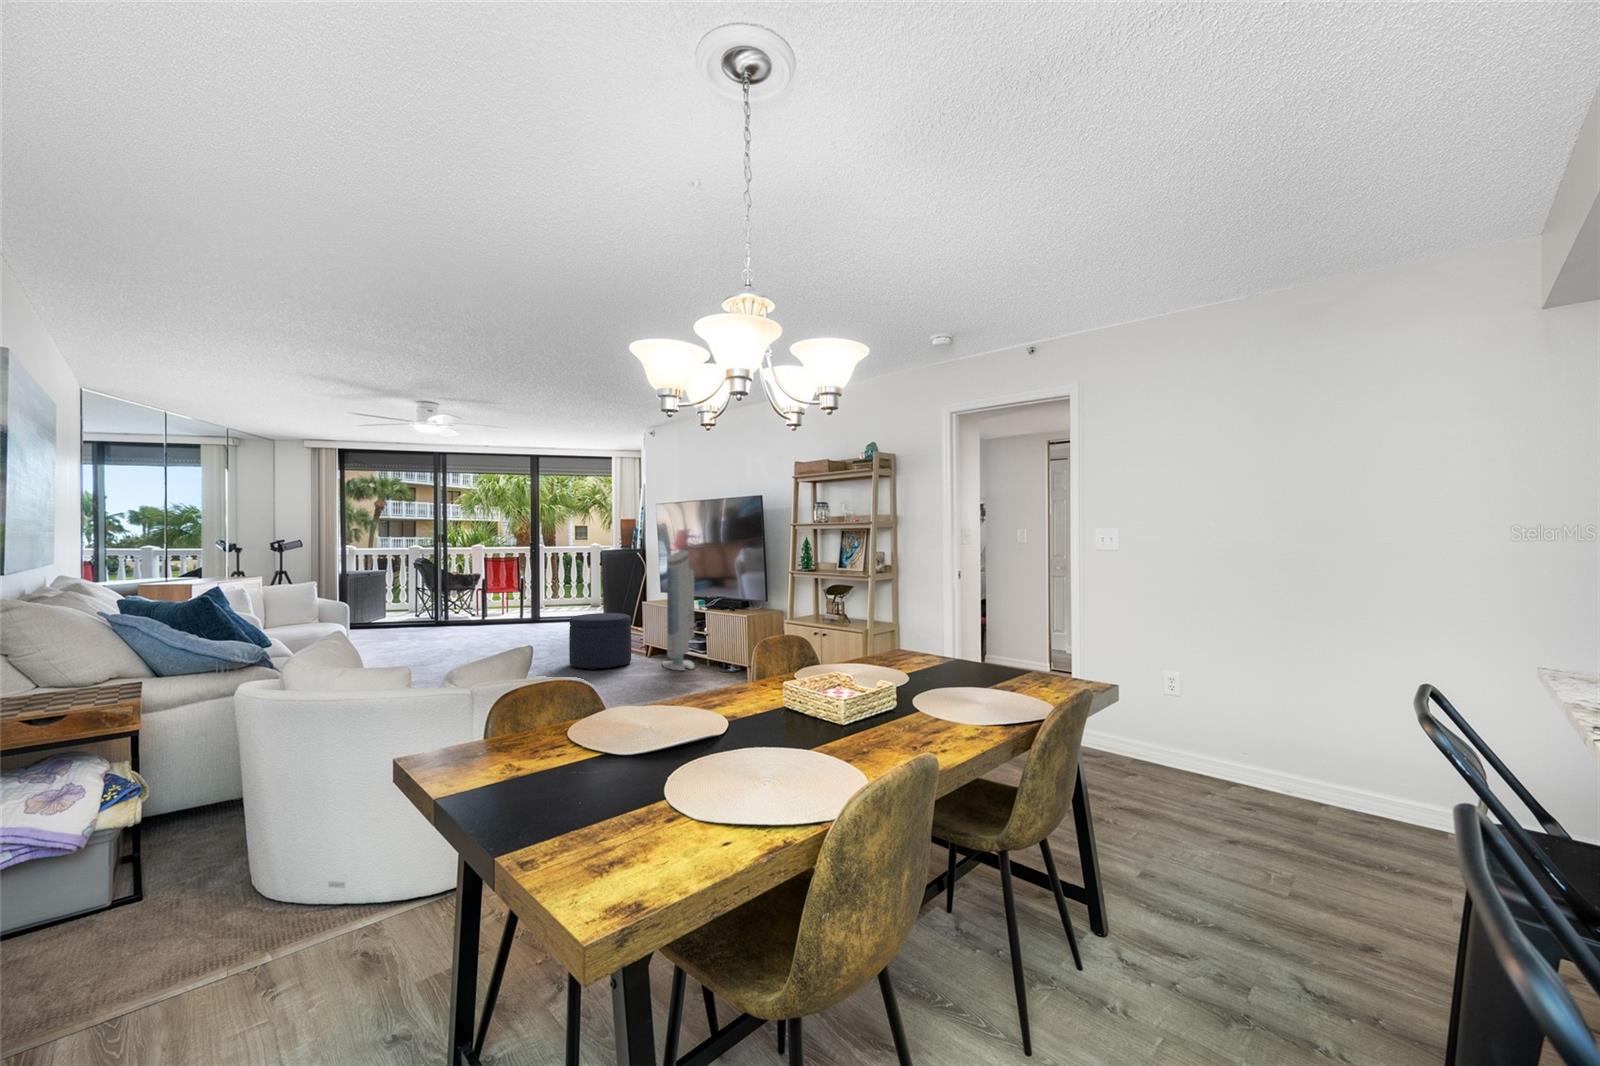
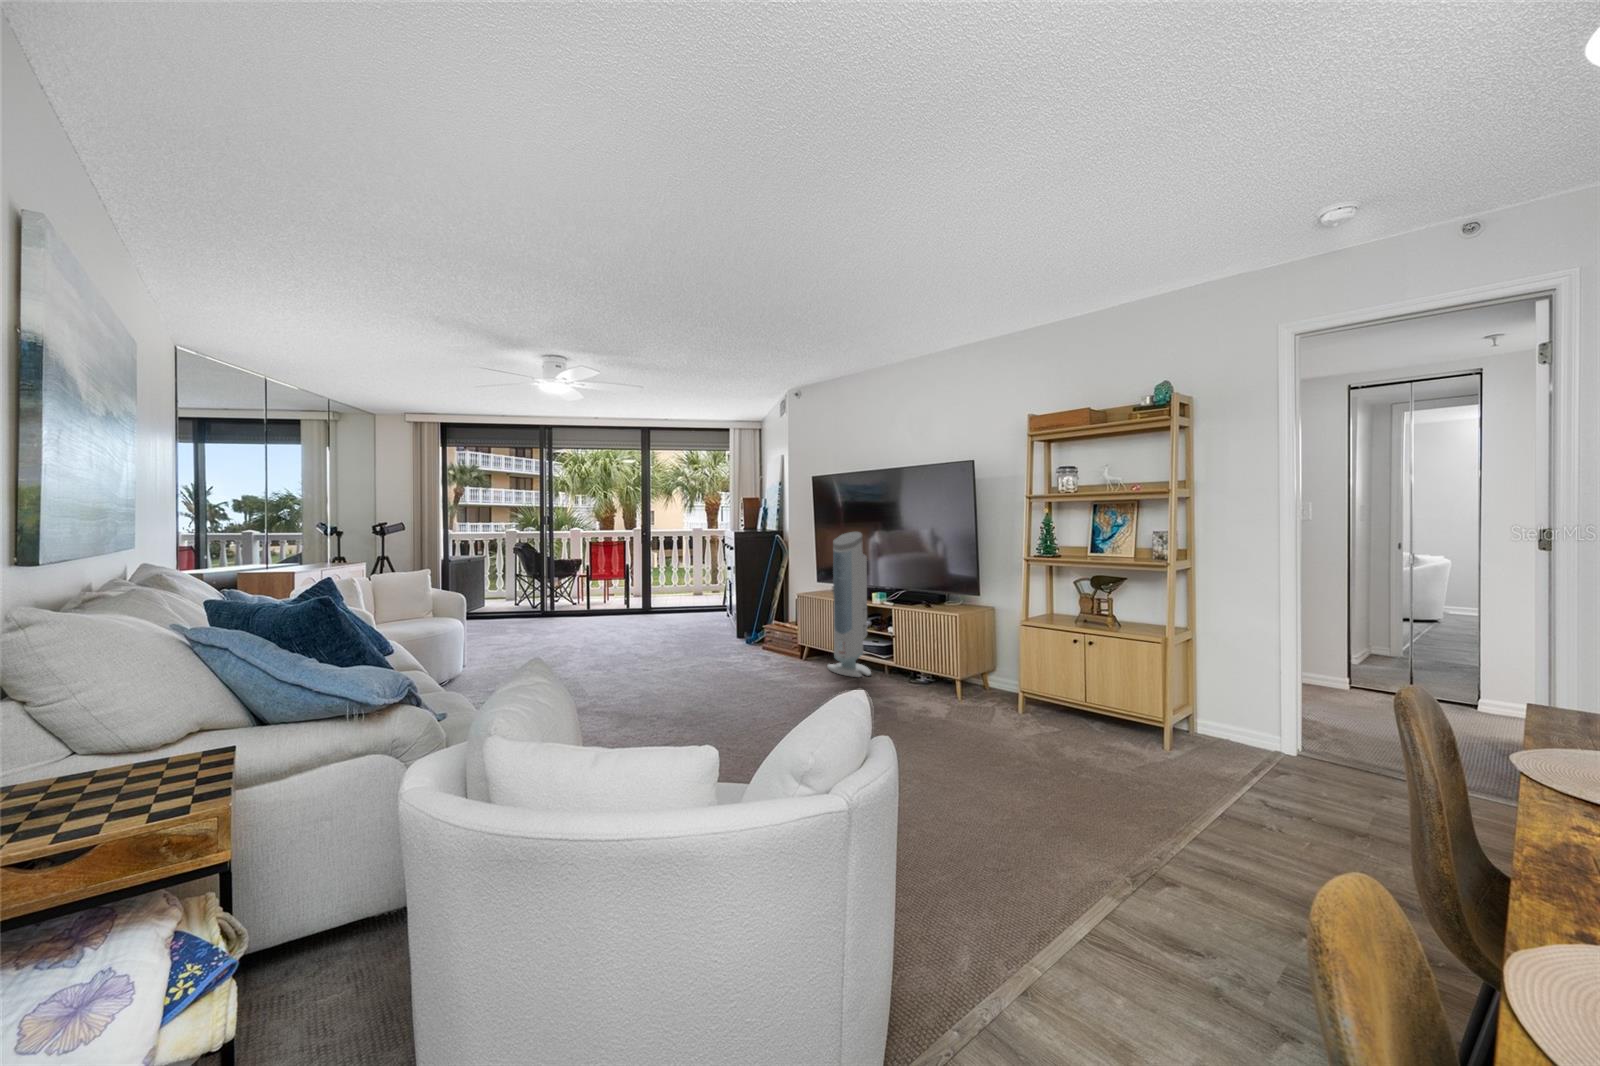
ottoman: present [569,613,631,670] -> none [719,607,790,675]

